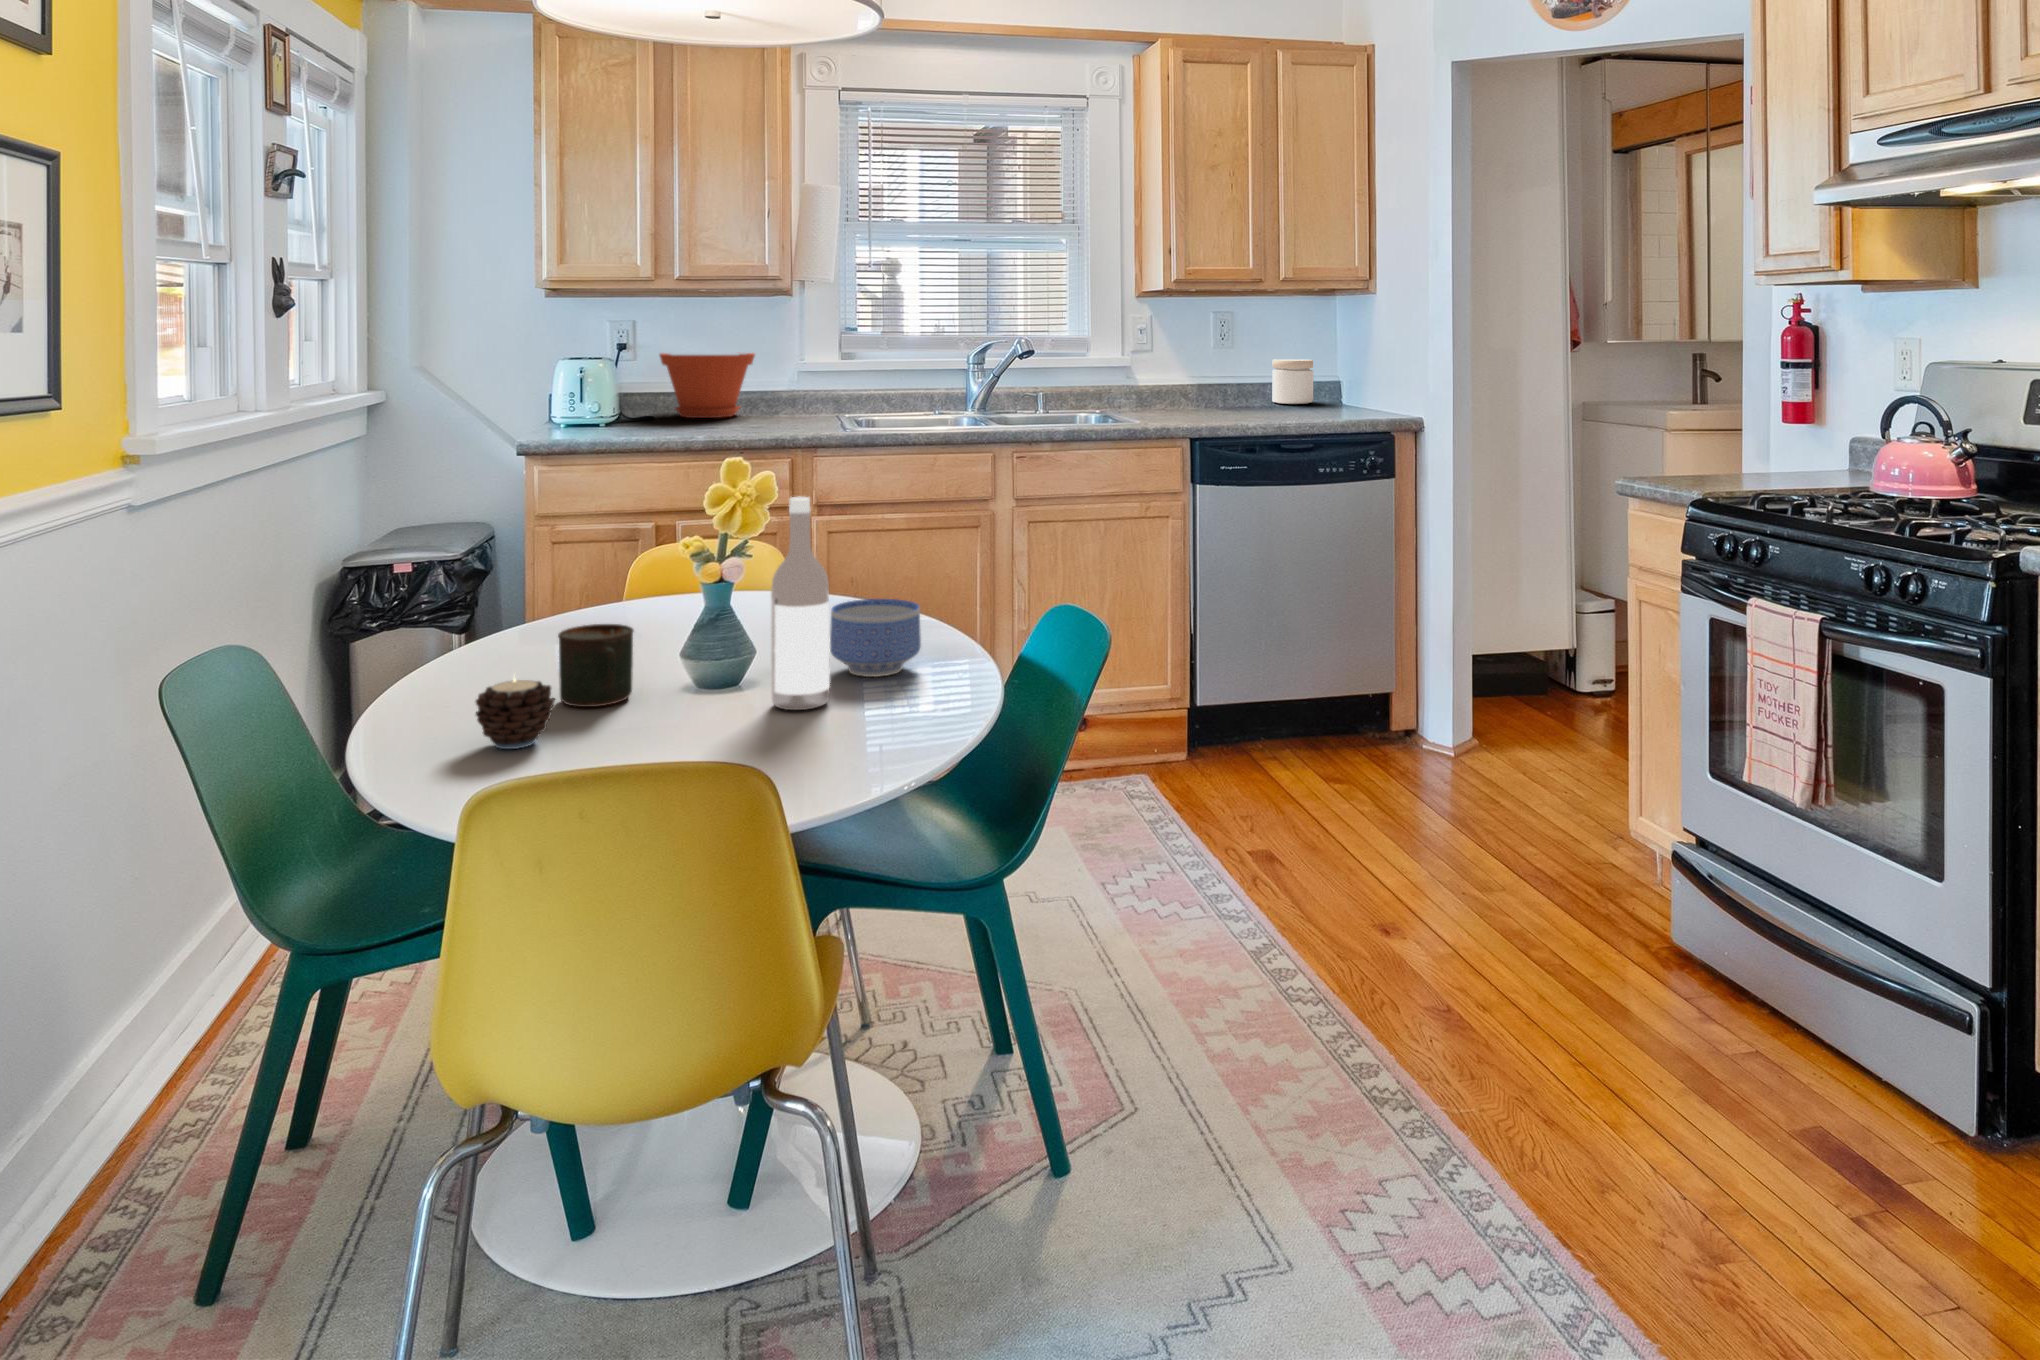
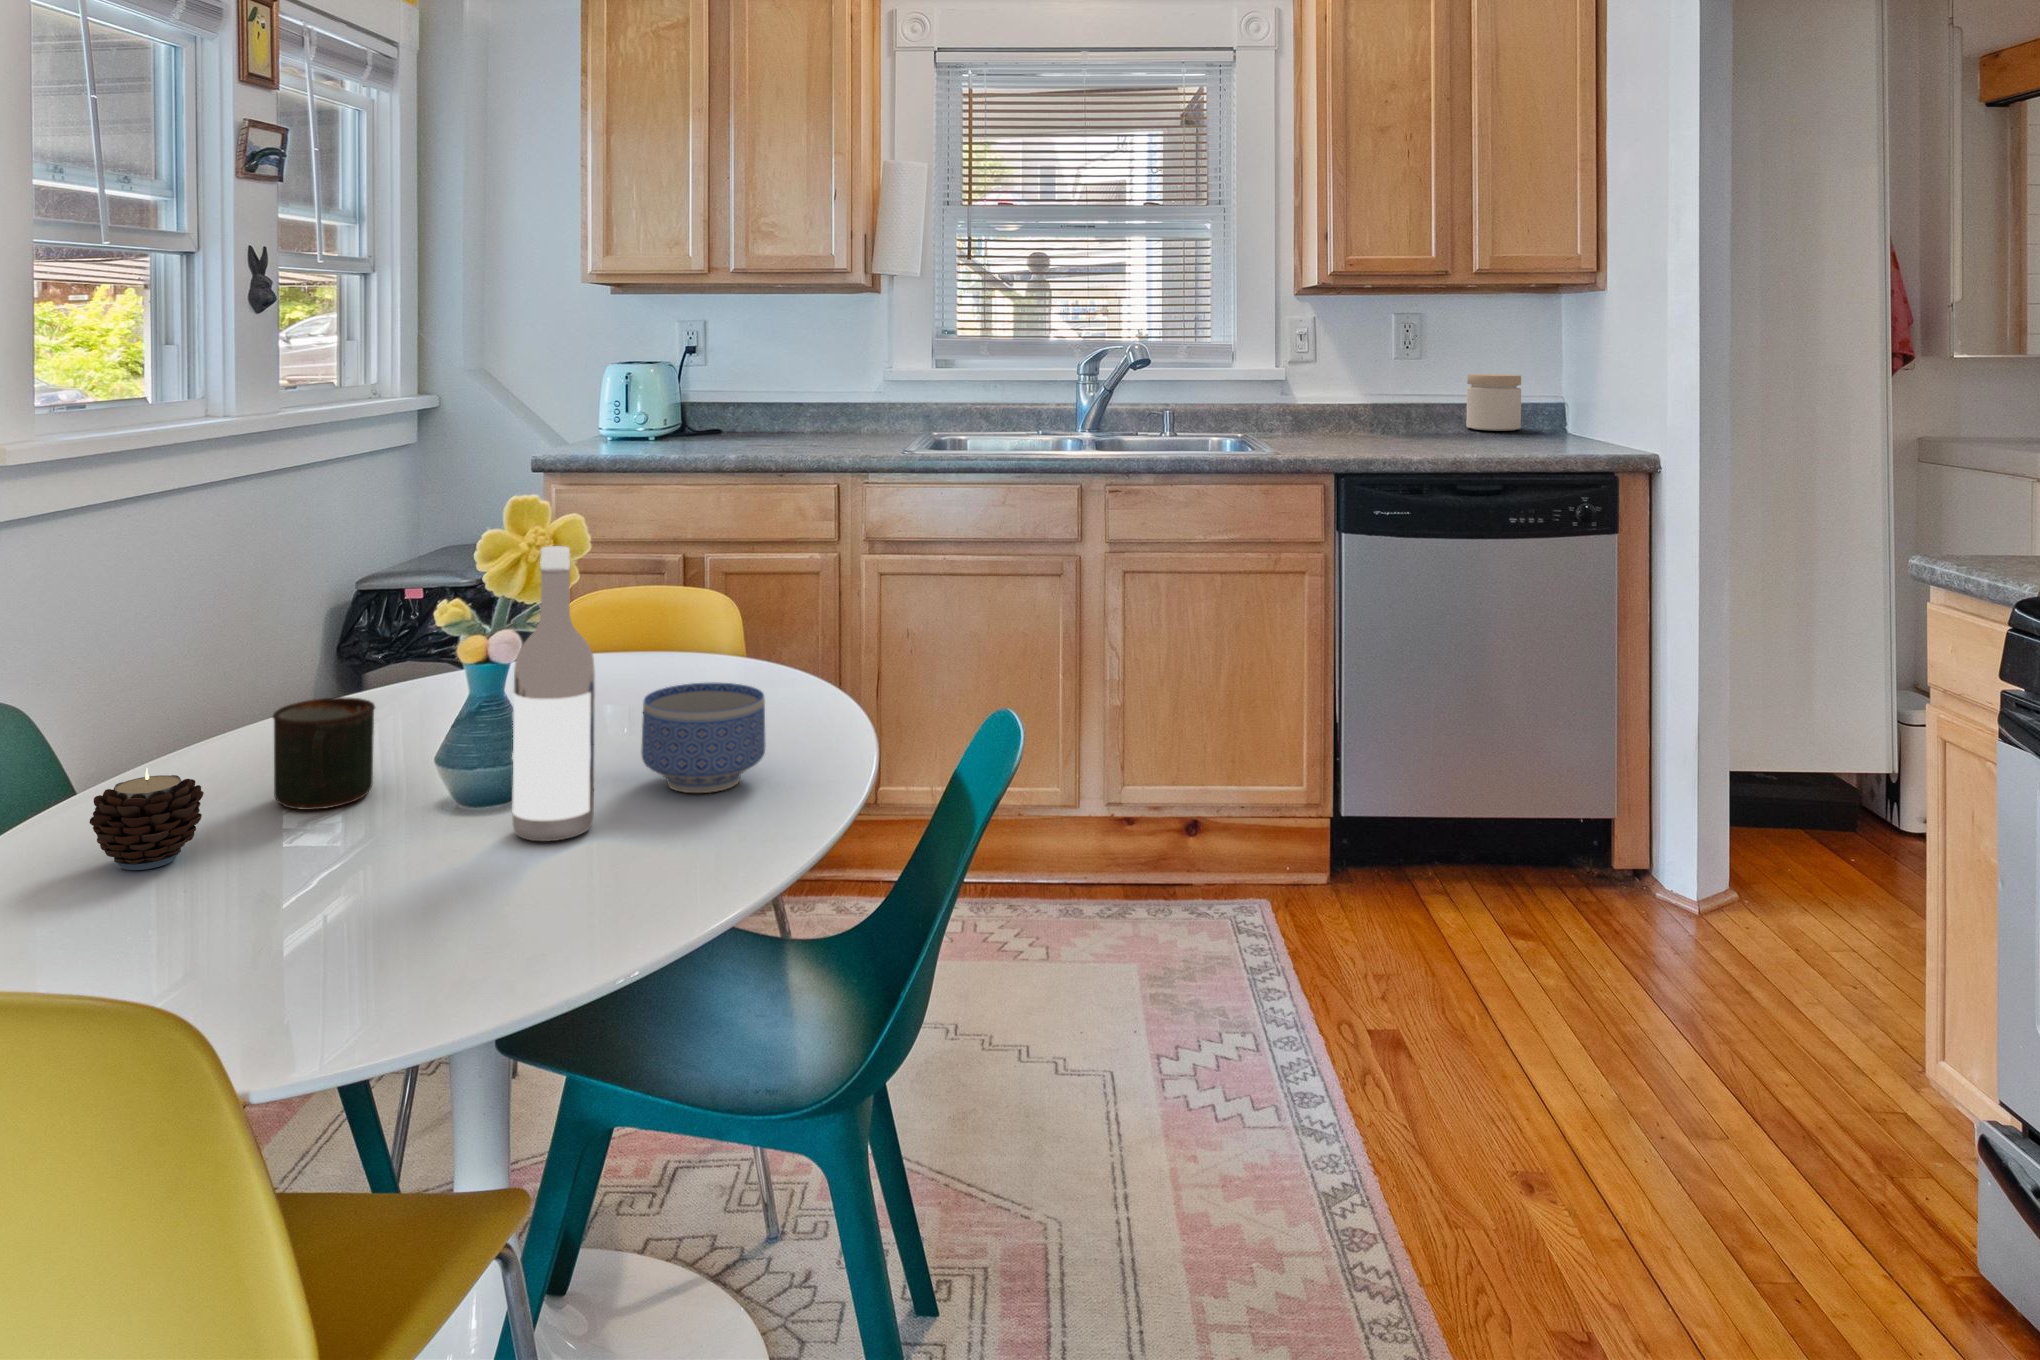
plant pot: present [659,353,755,418] -> none [731,356,838,430]

